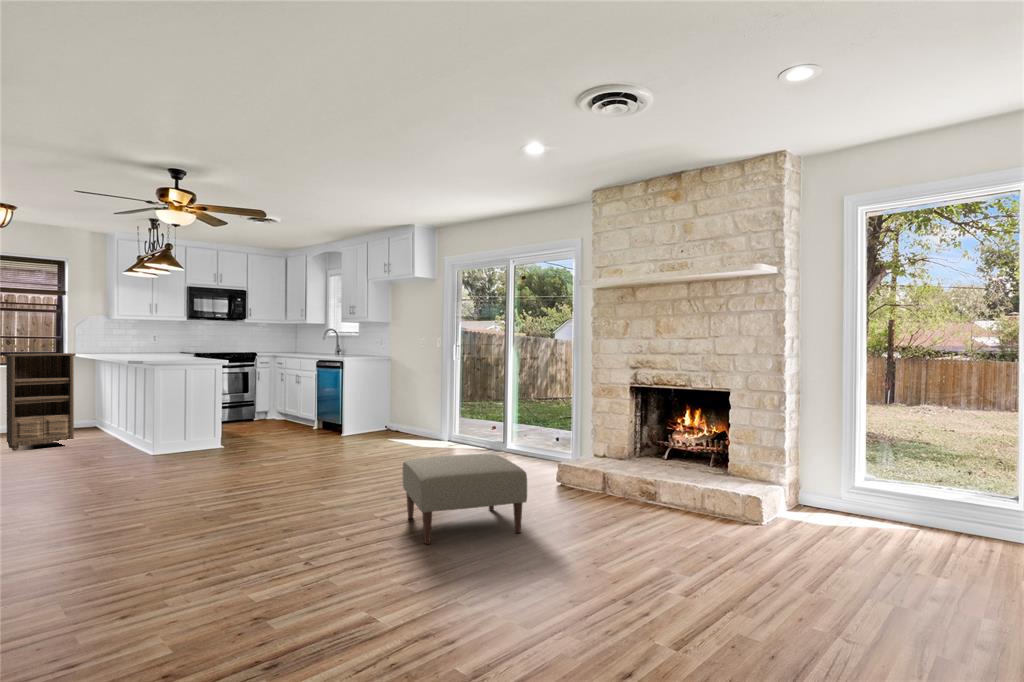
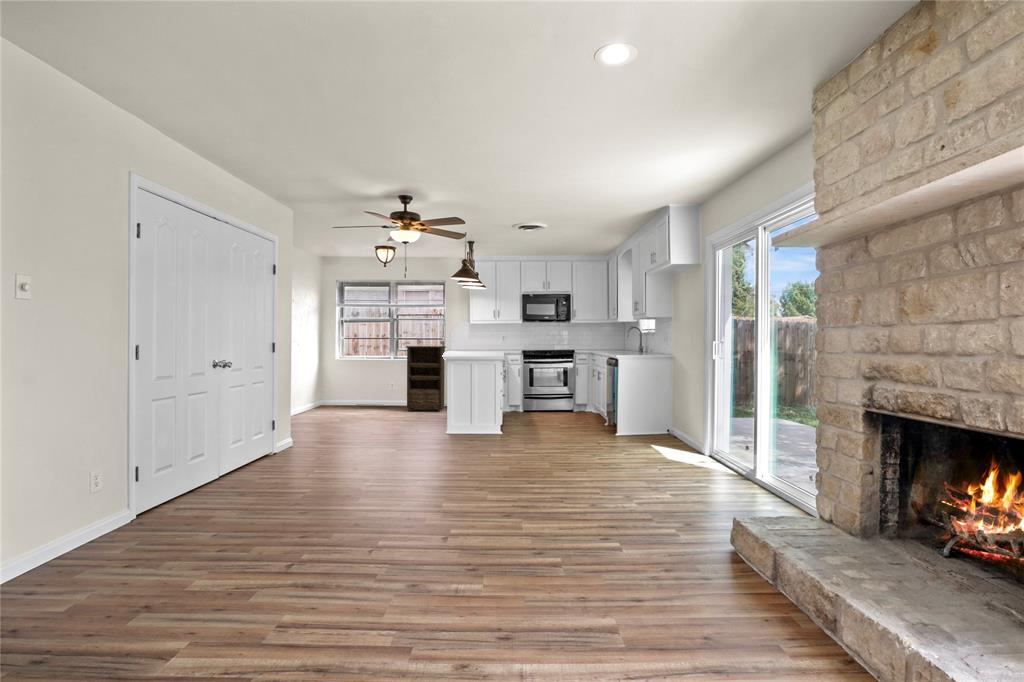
ottoman: present [403,454,527,544] -> none [419,466,588,598]

